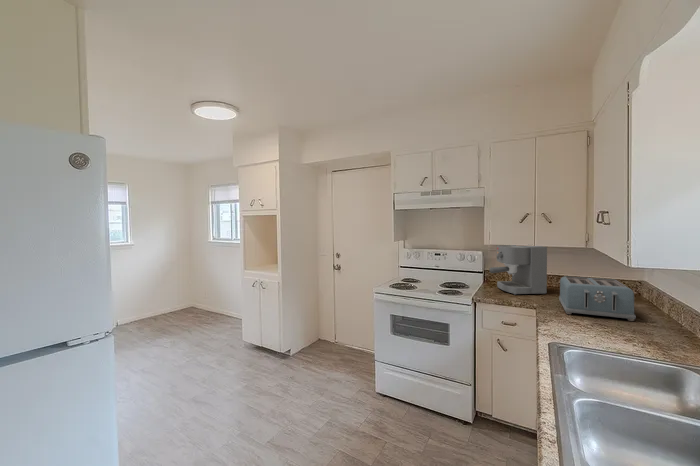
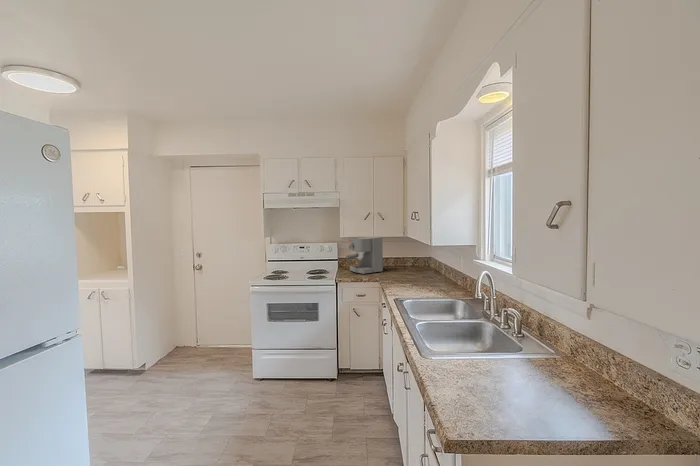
toaster: present [559,276,636,321] -> none [391,257,433,282]

